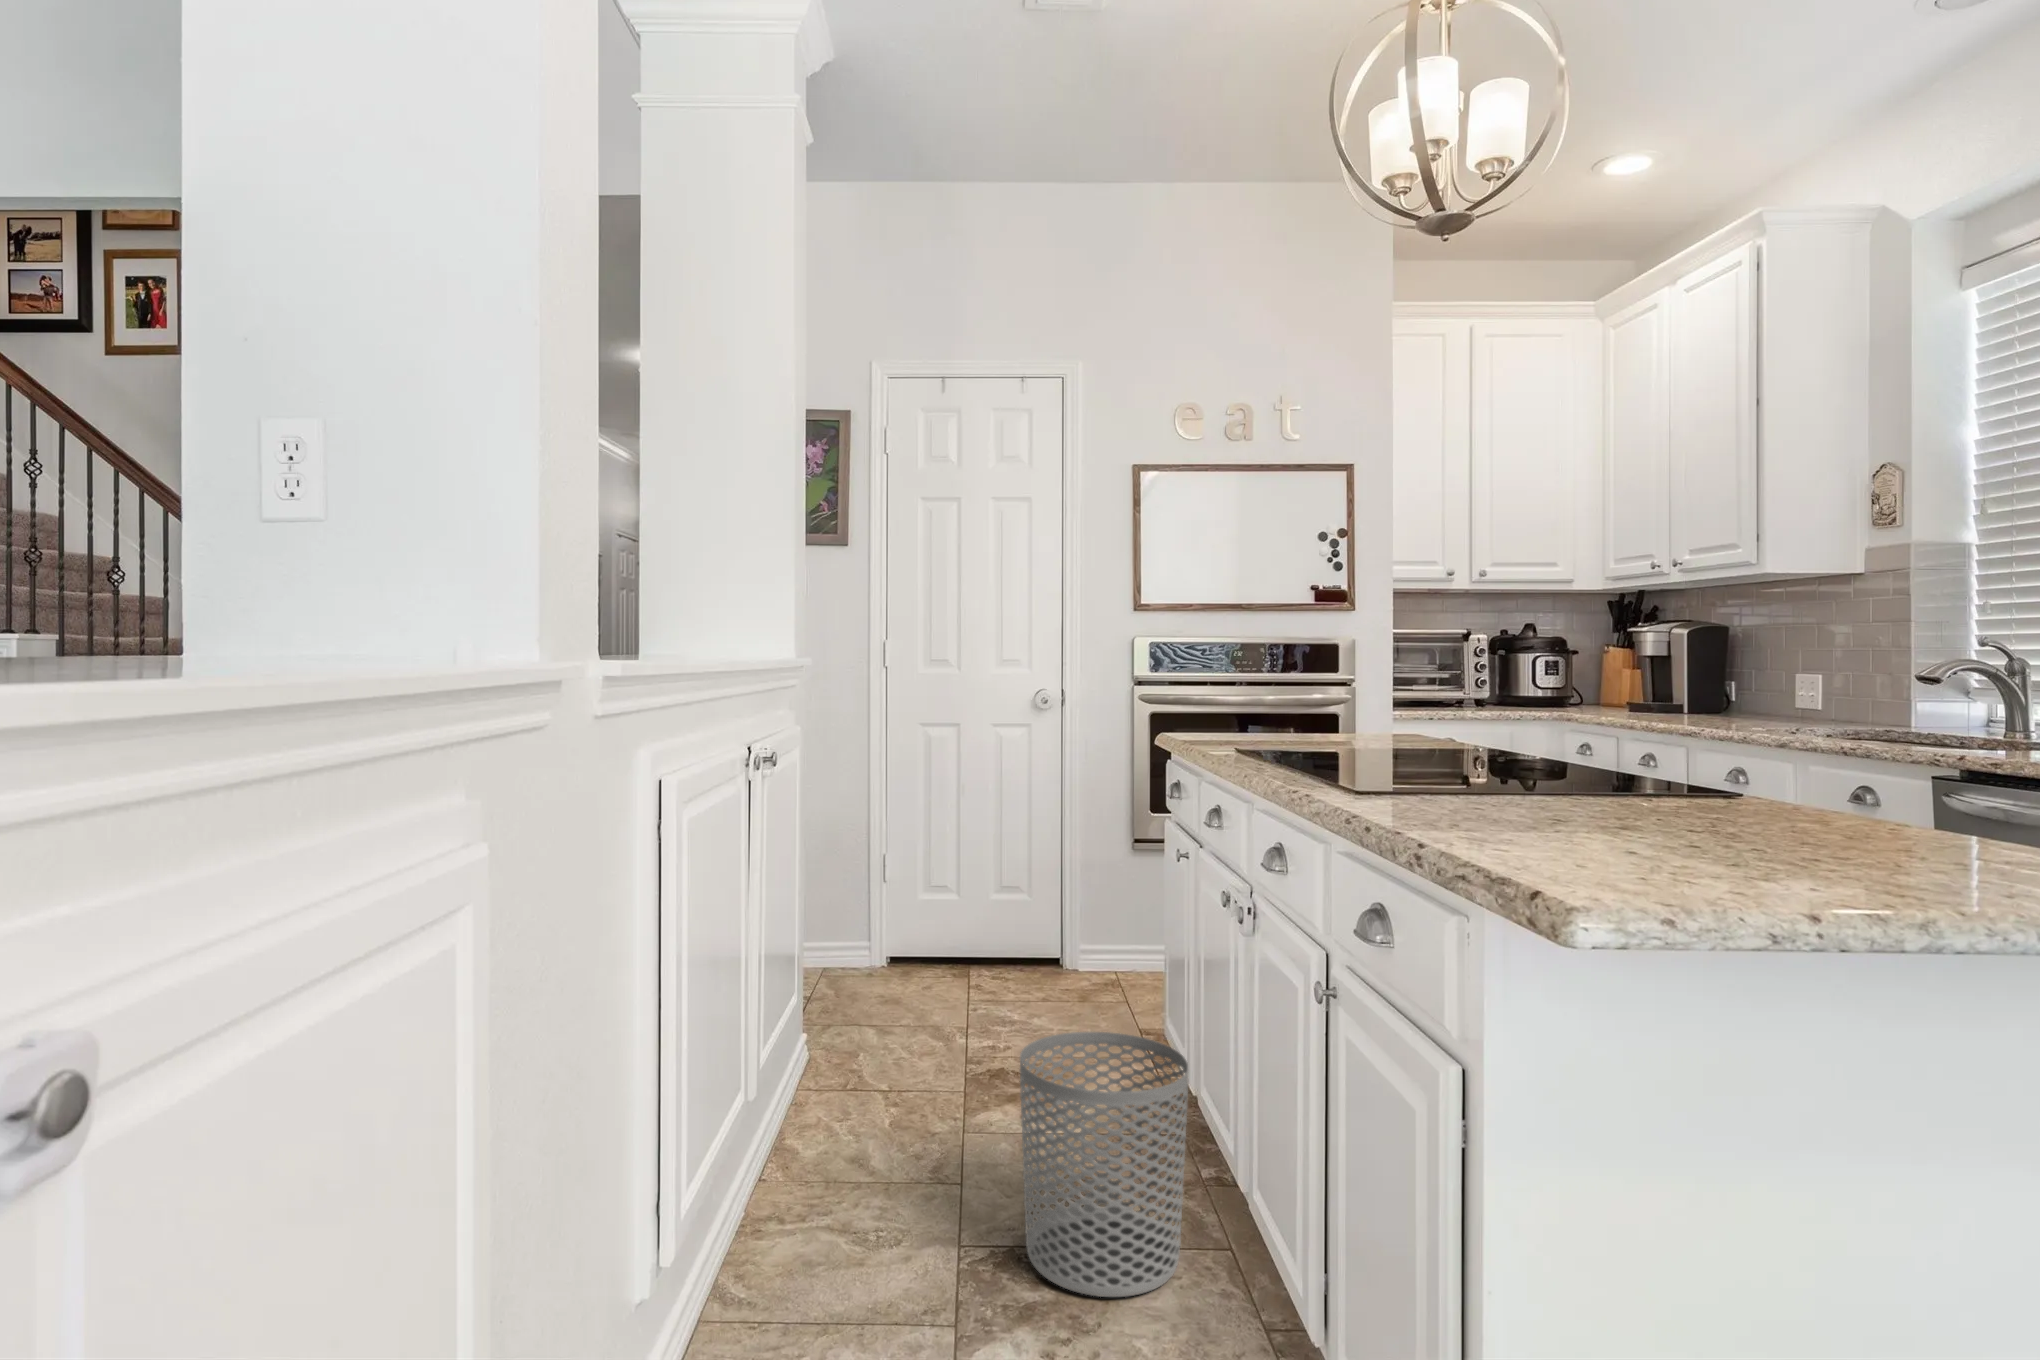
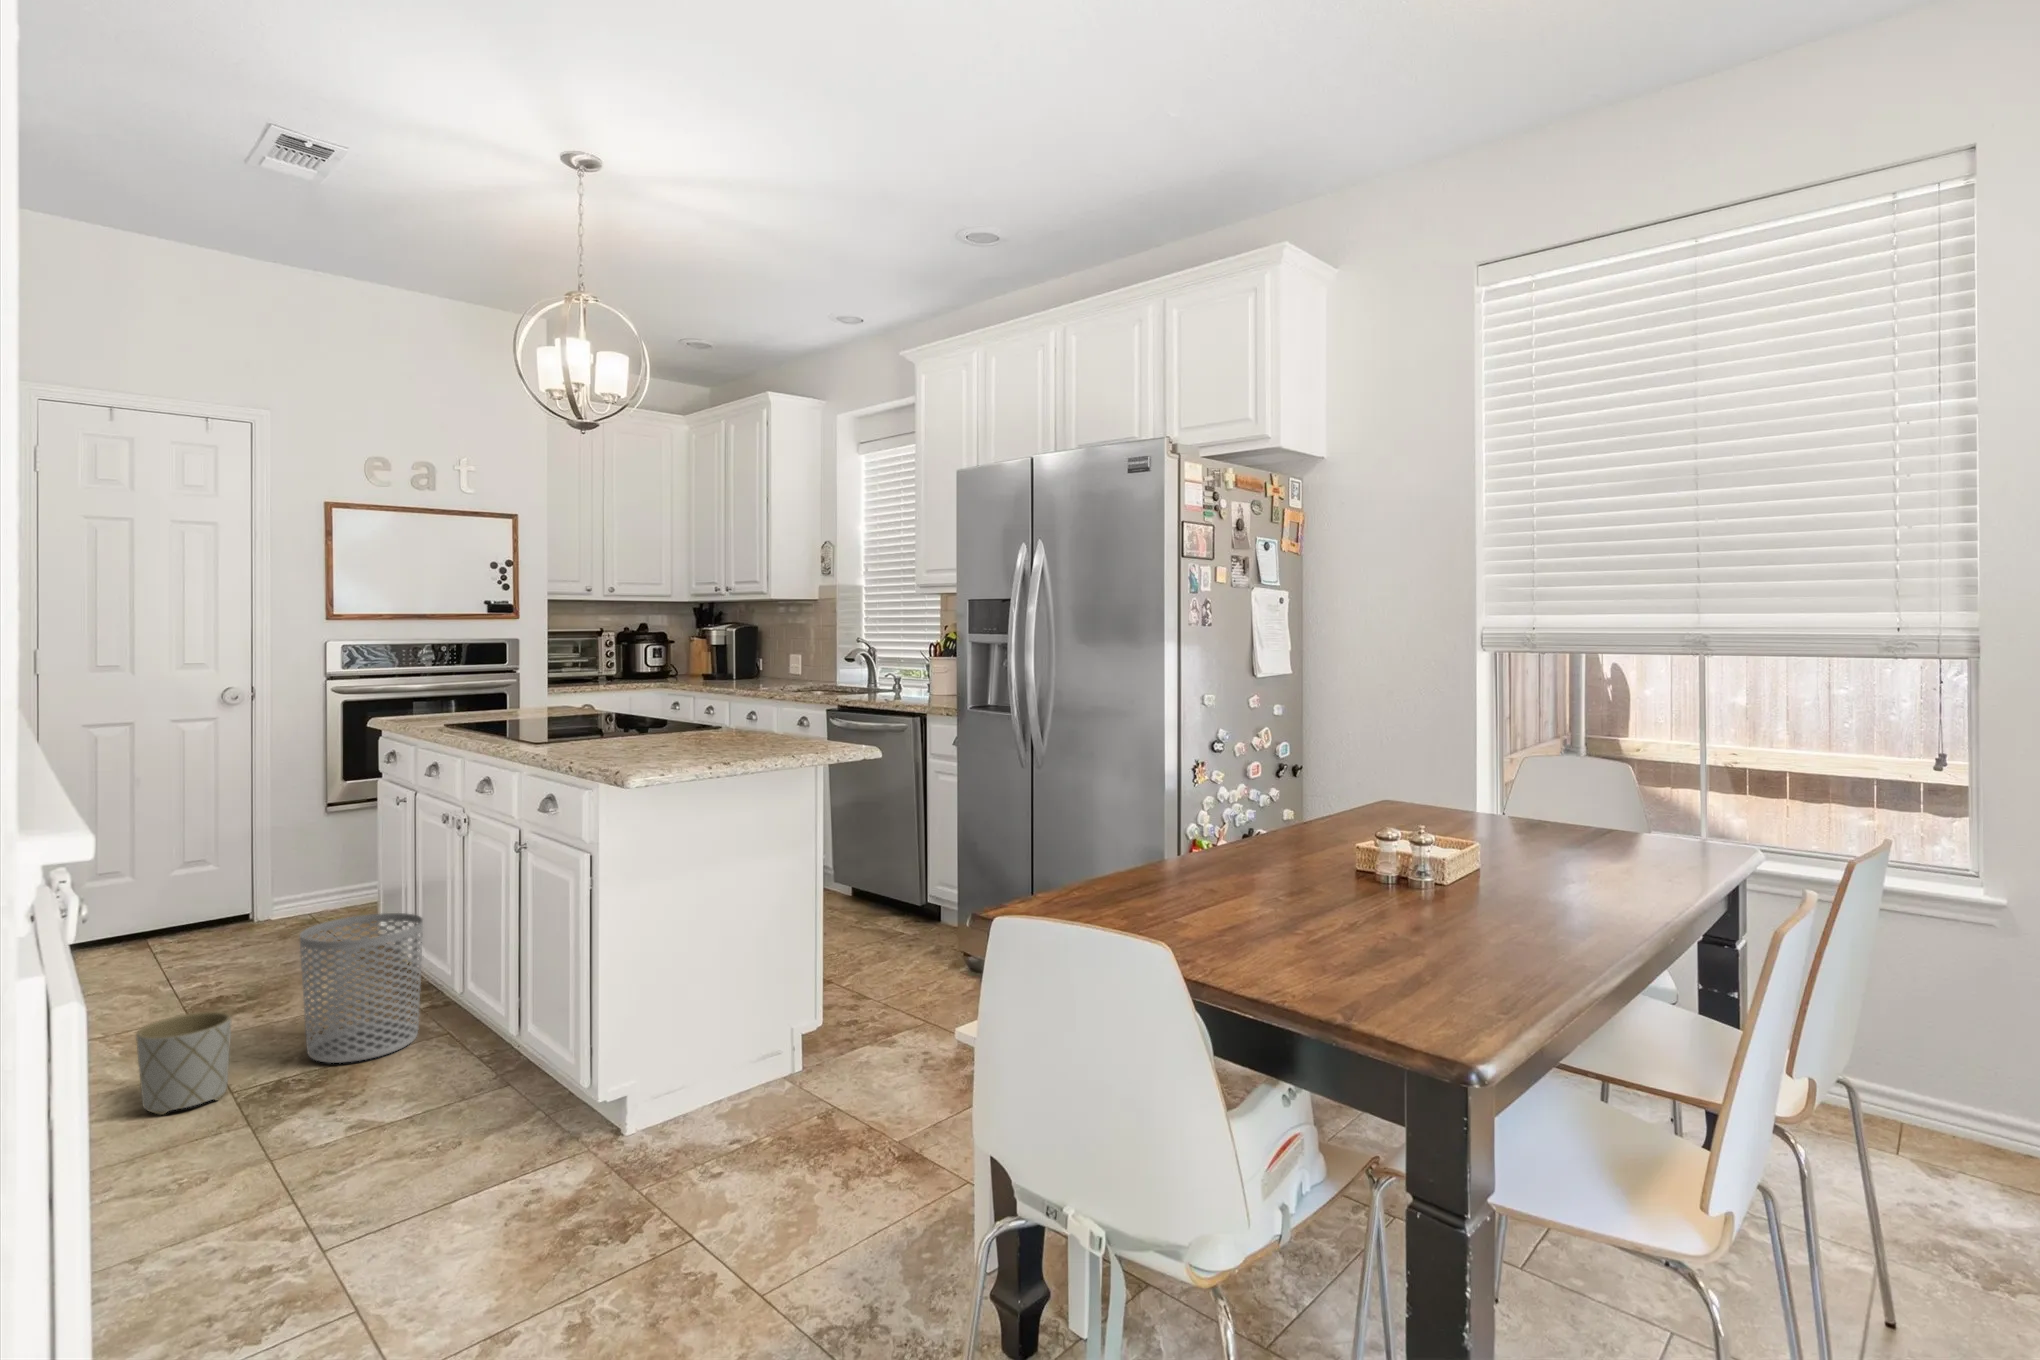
planter: none [813,1138,923,1300] -> present [136,1012,232,1115]

